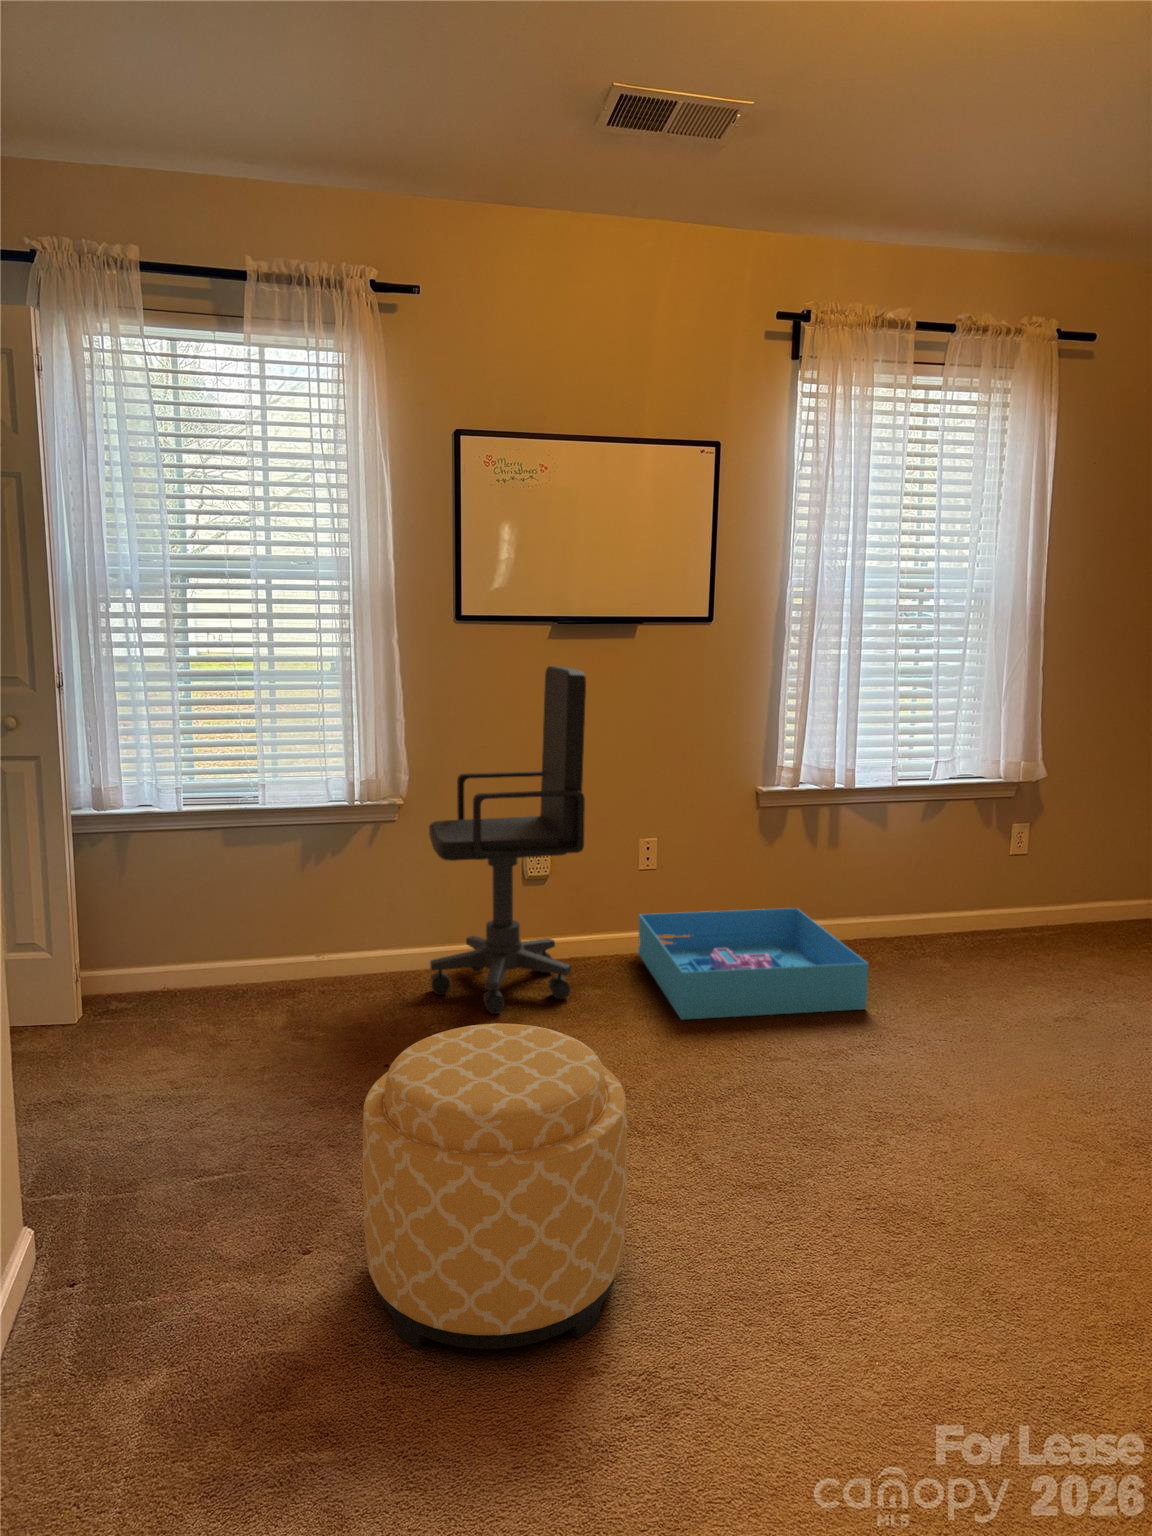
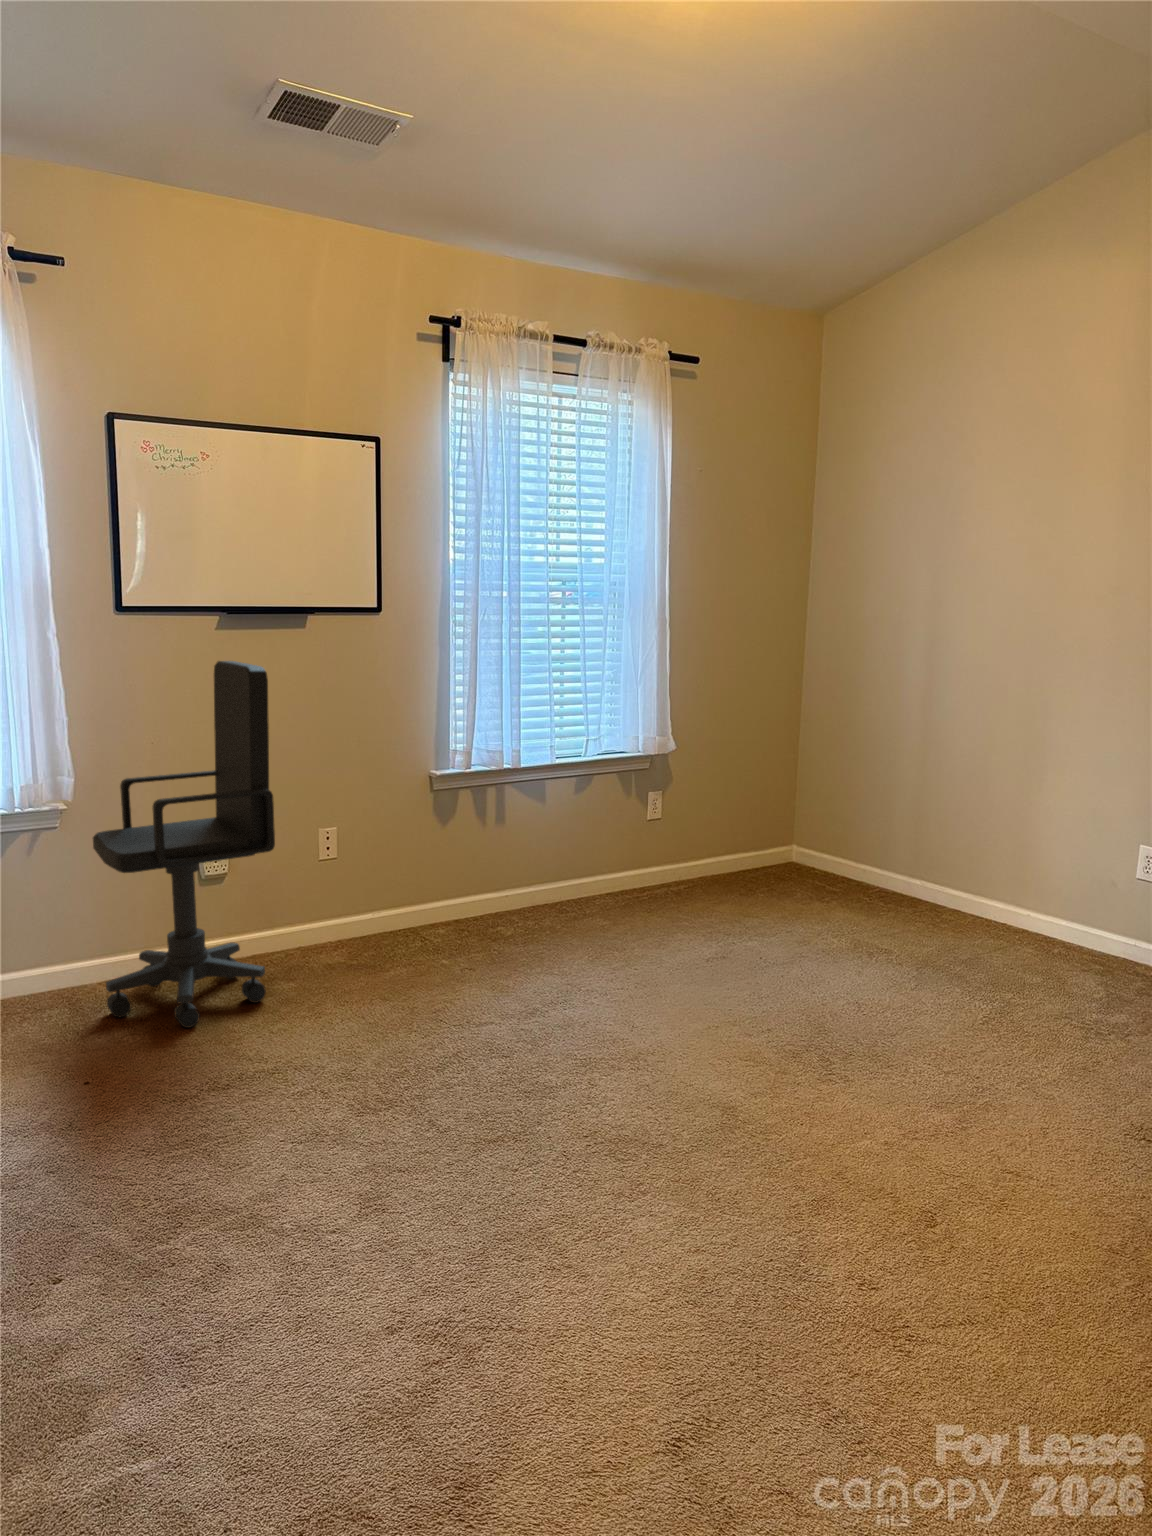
storage bin: present [638,908,869,1020] -> none [322,884,550,1004]
ottoman: present [363,1024,627,1349] -> none [127,1027,400,1360]

